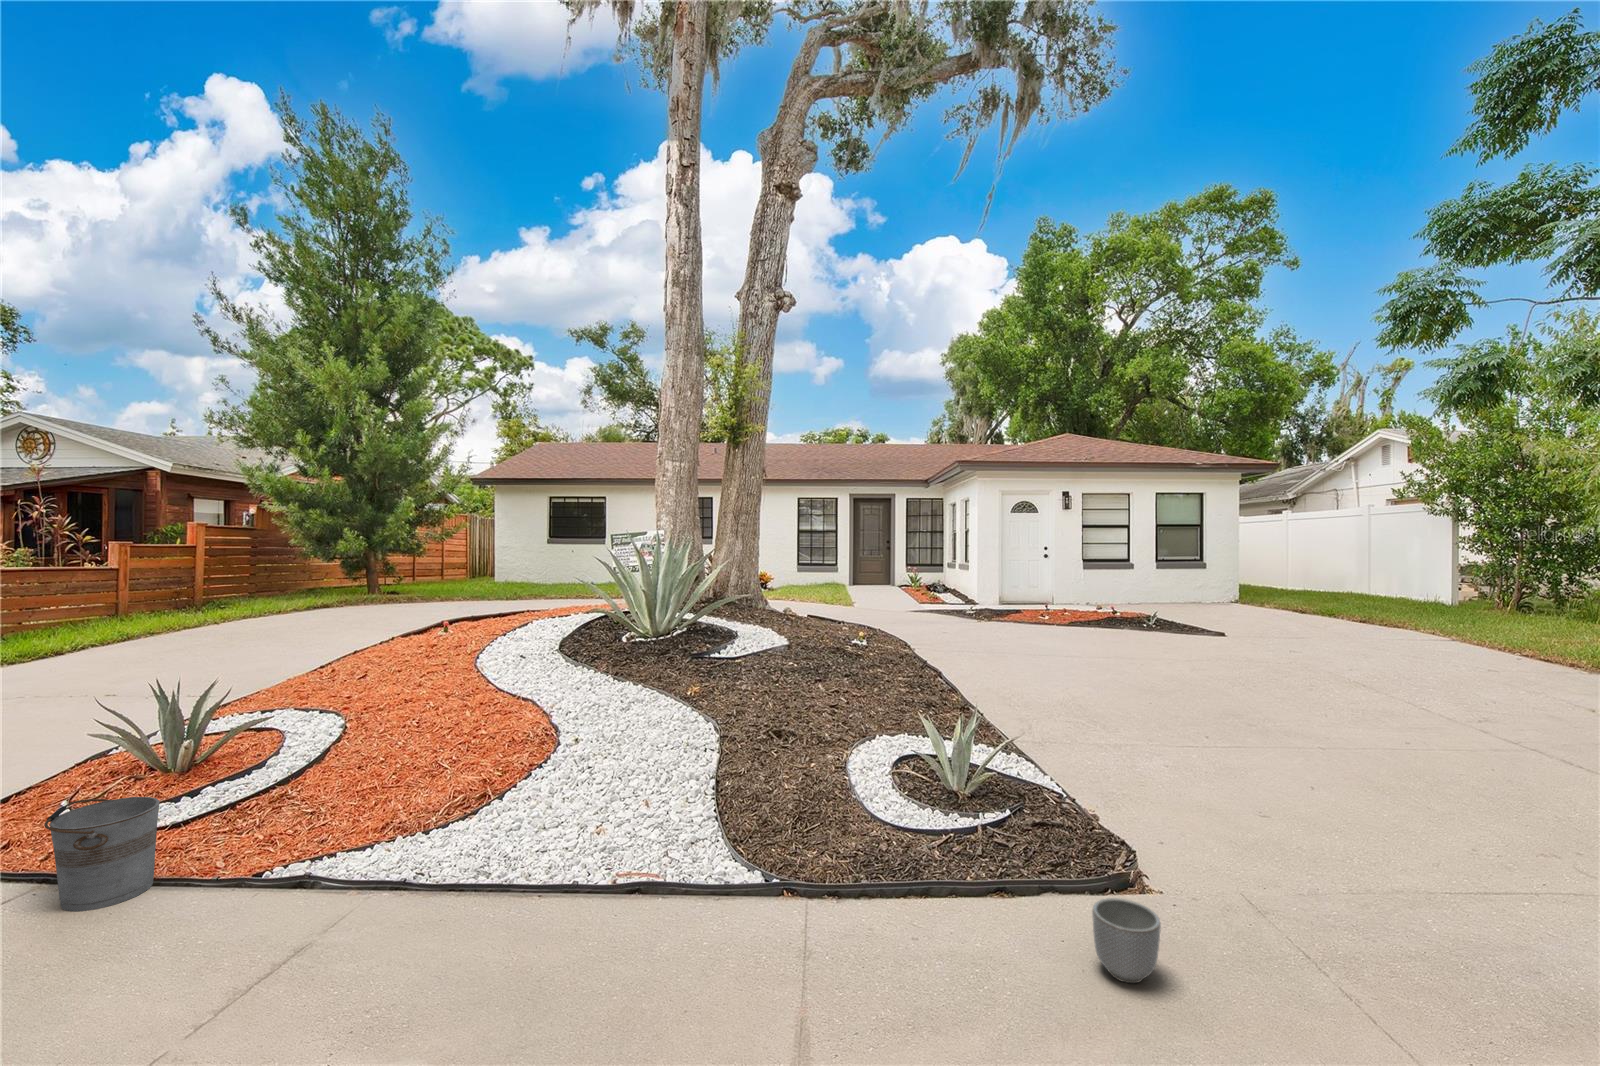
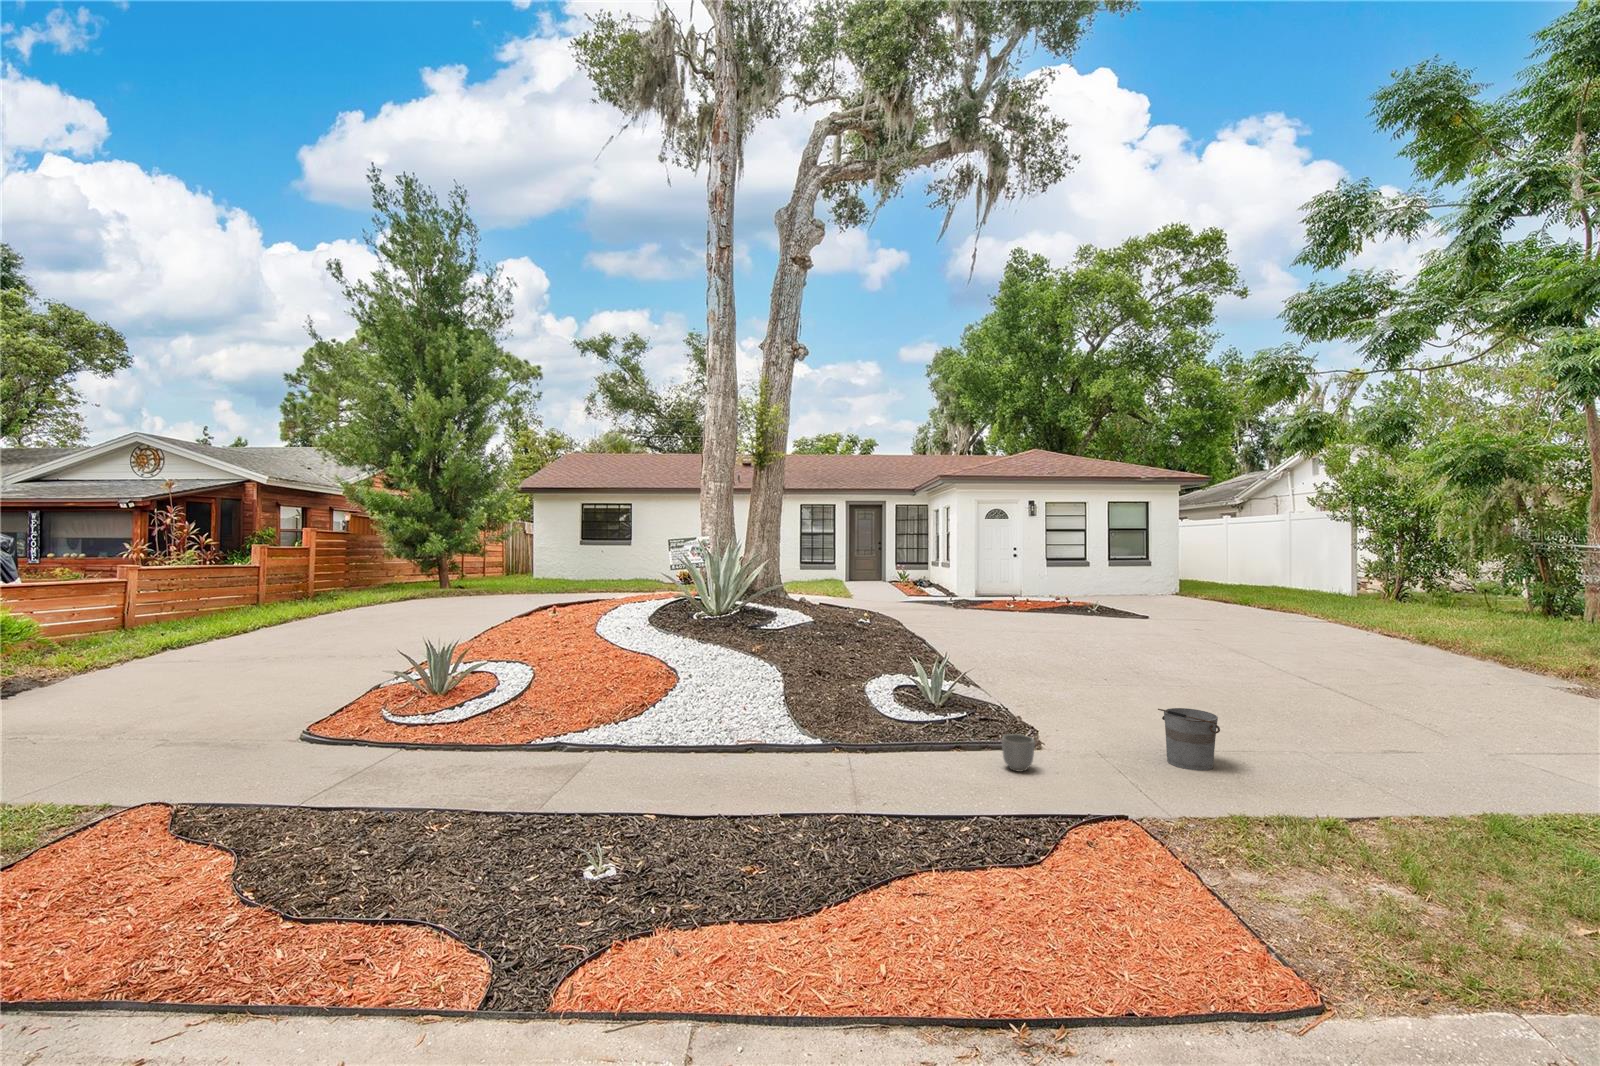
bucket: present [44,797,160,911] -> present [1158,708,1220,770]

